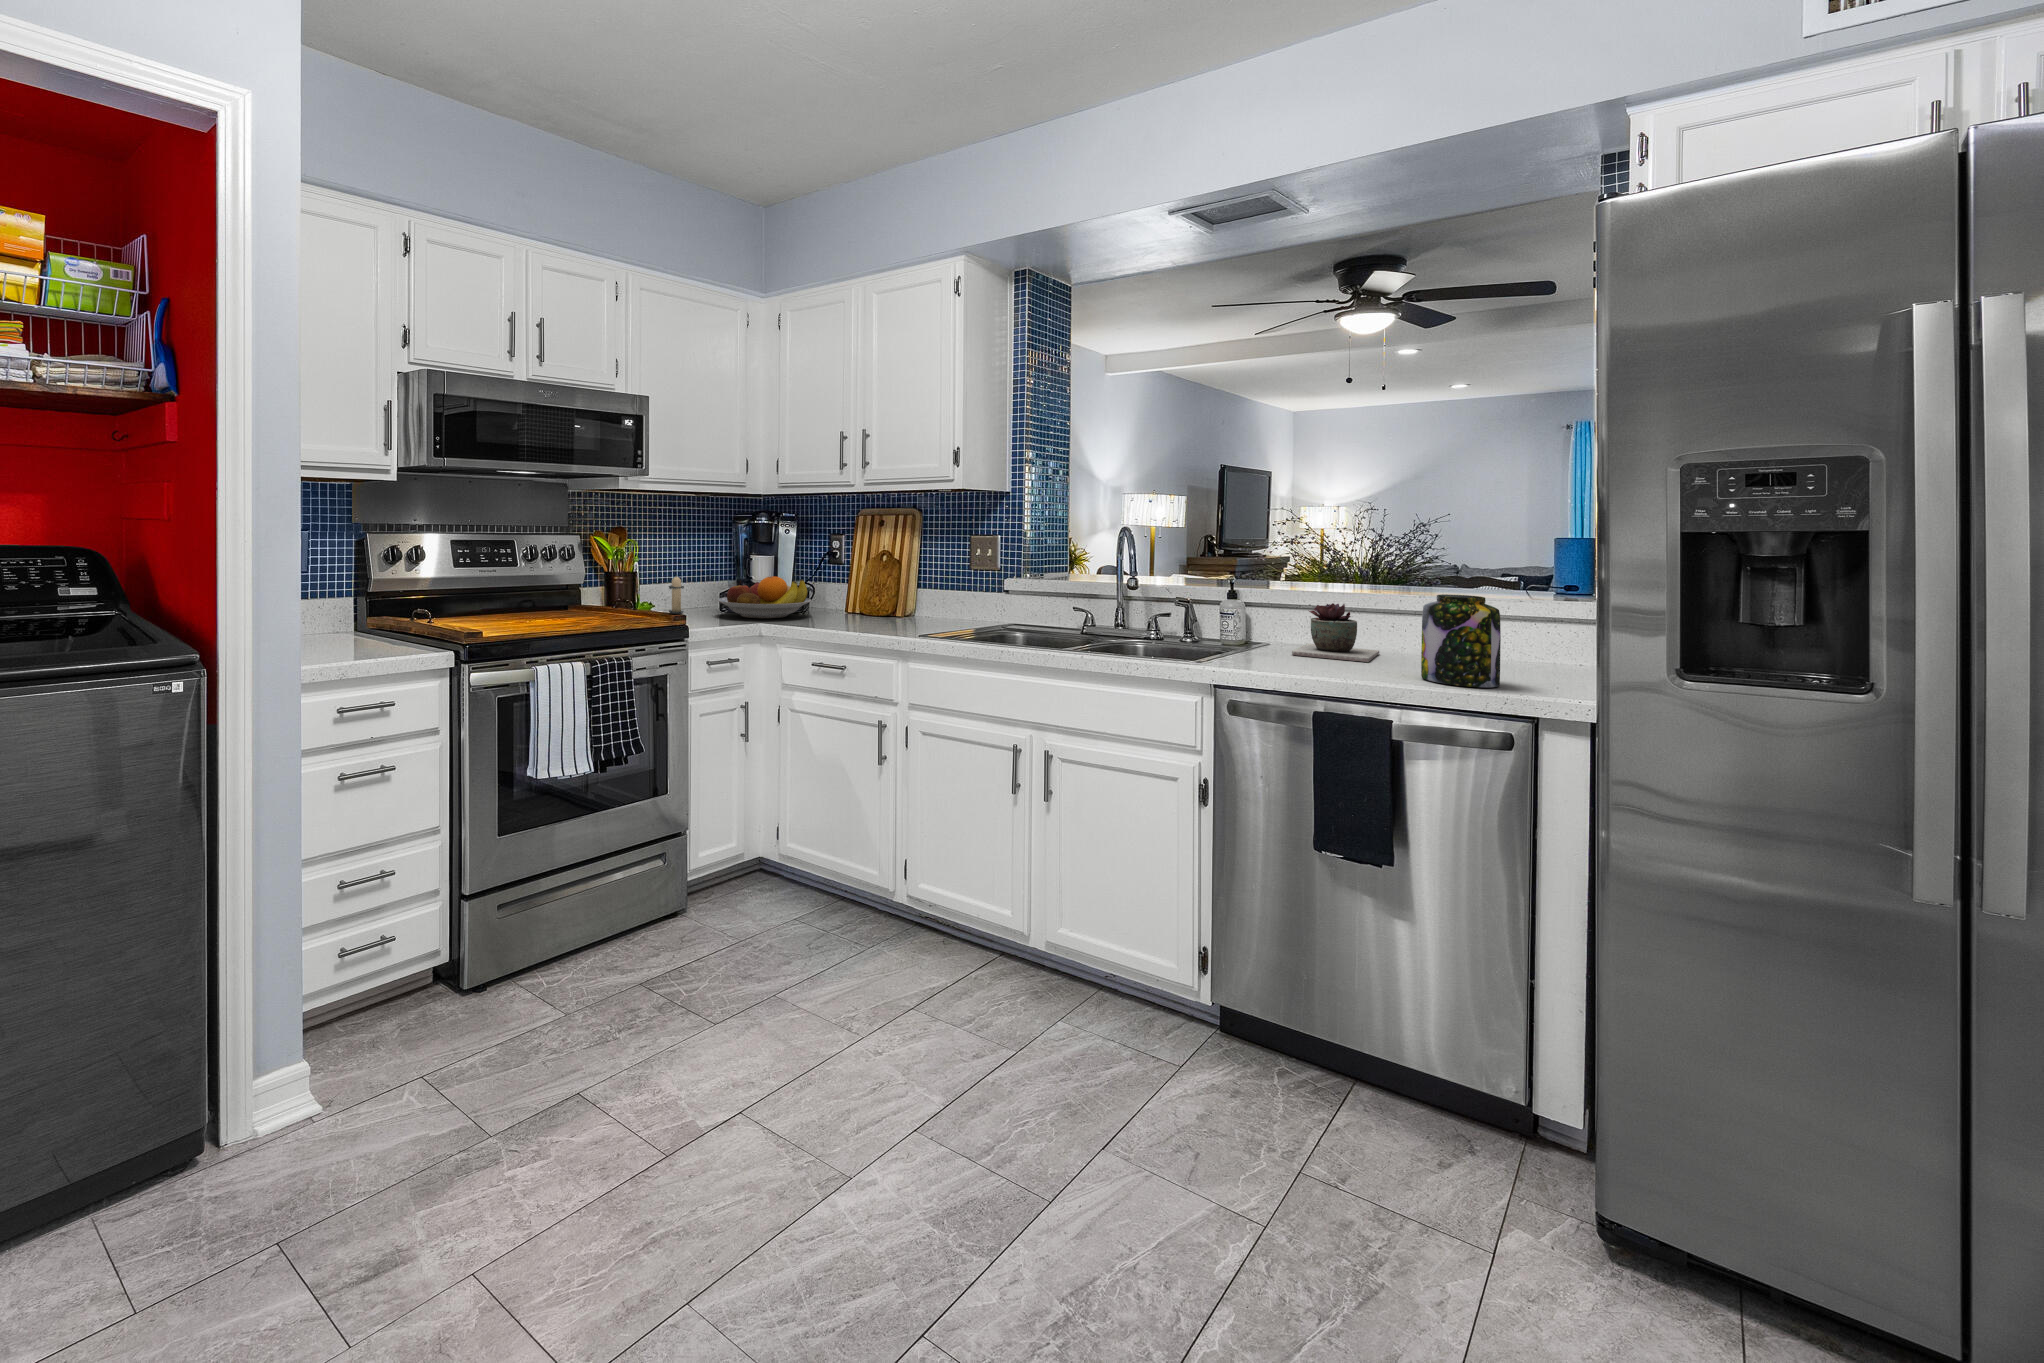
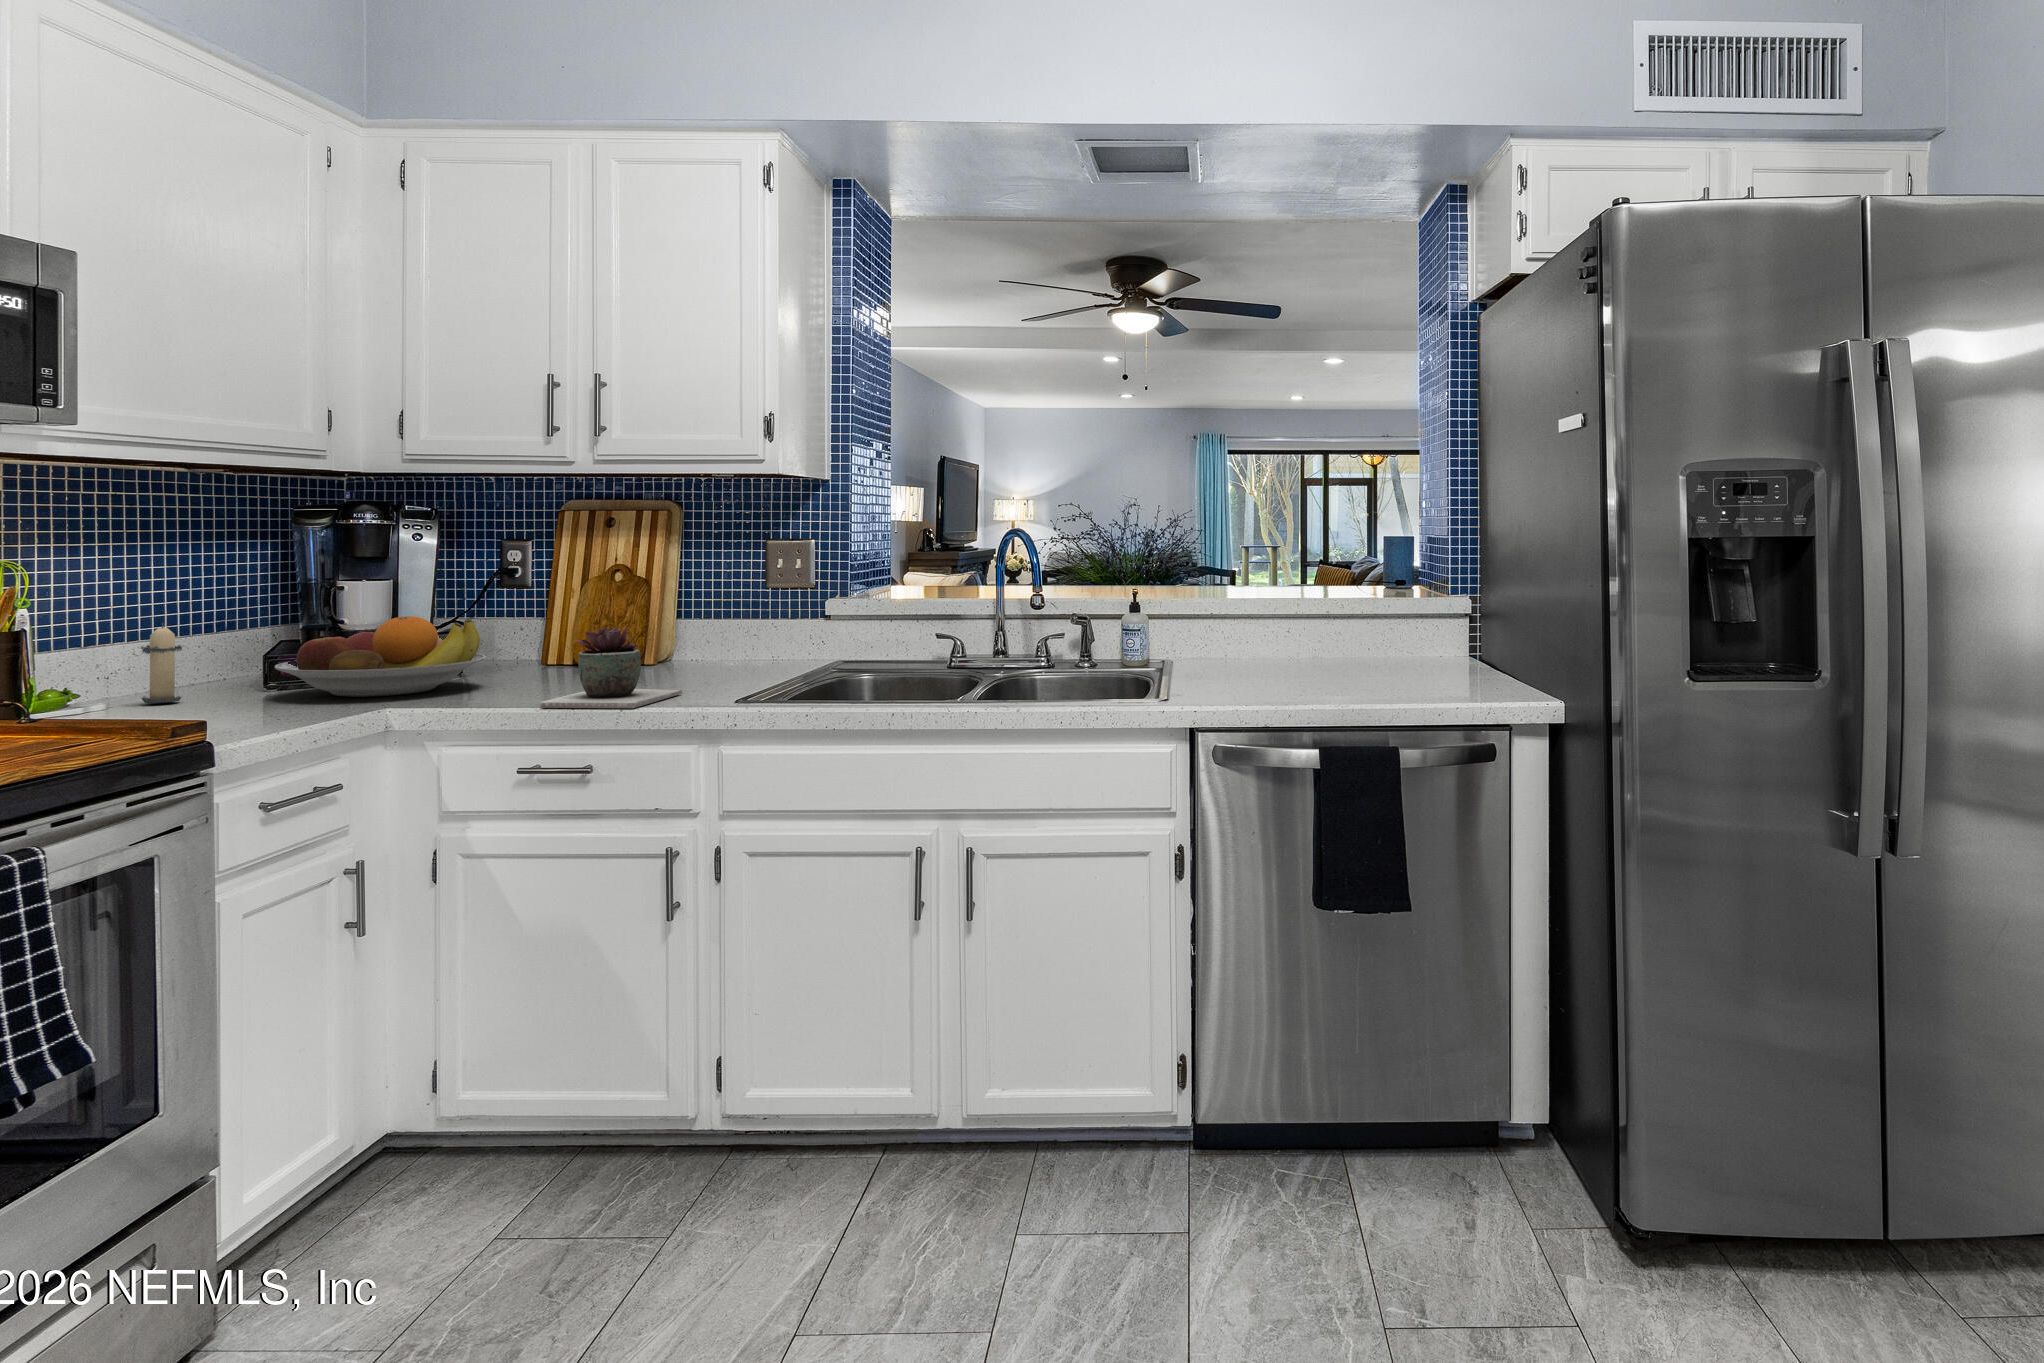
jar: present [1421,594,1501,687] -> none [1361,594,1430,691]
succulent plant: present [1292,603,1379,662] -> present [539,627,682,708]

